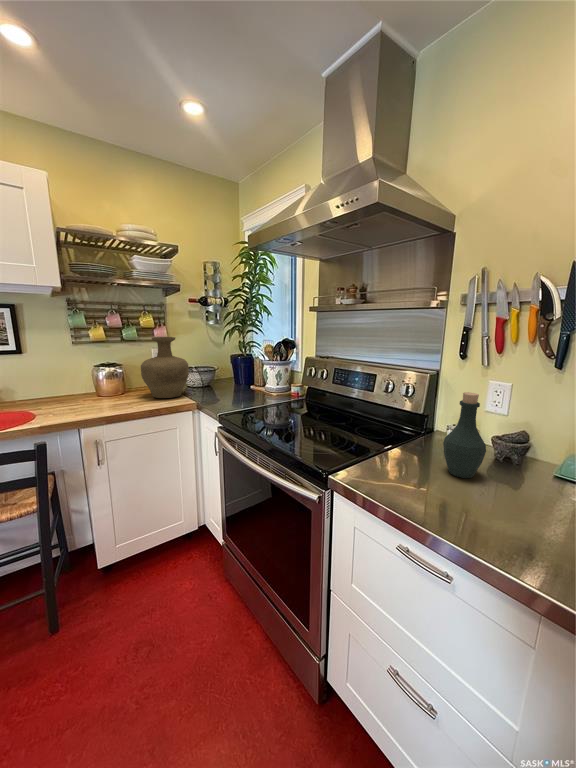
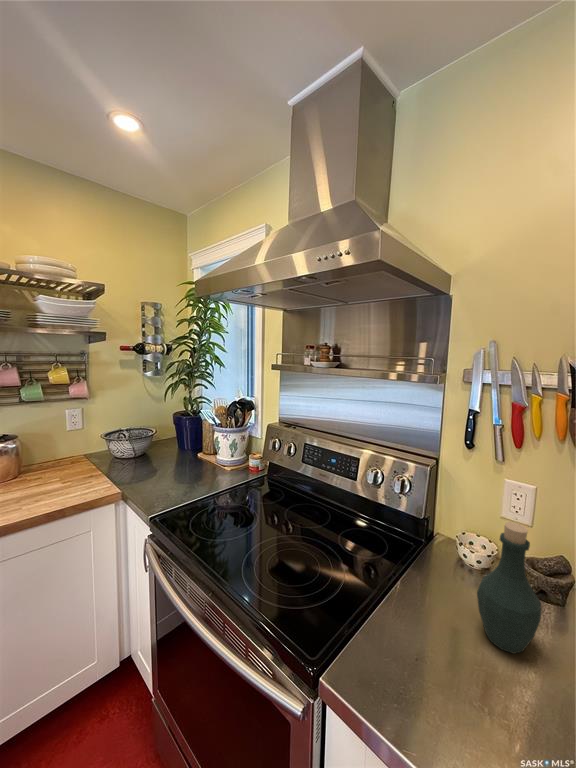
vase: present [141,337,189,398] -> none [42,400,114,486]

